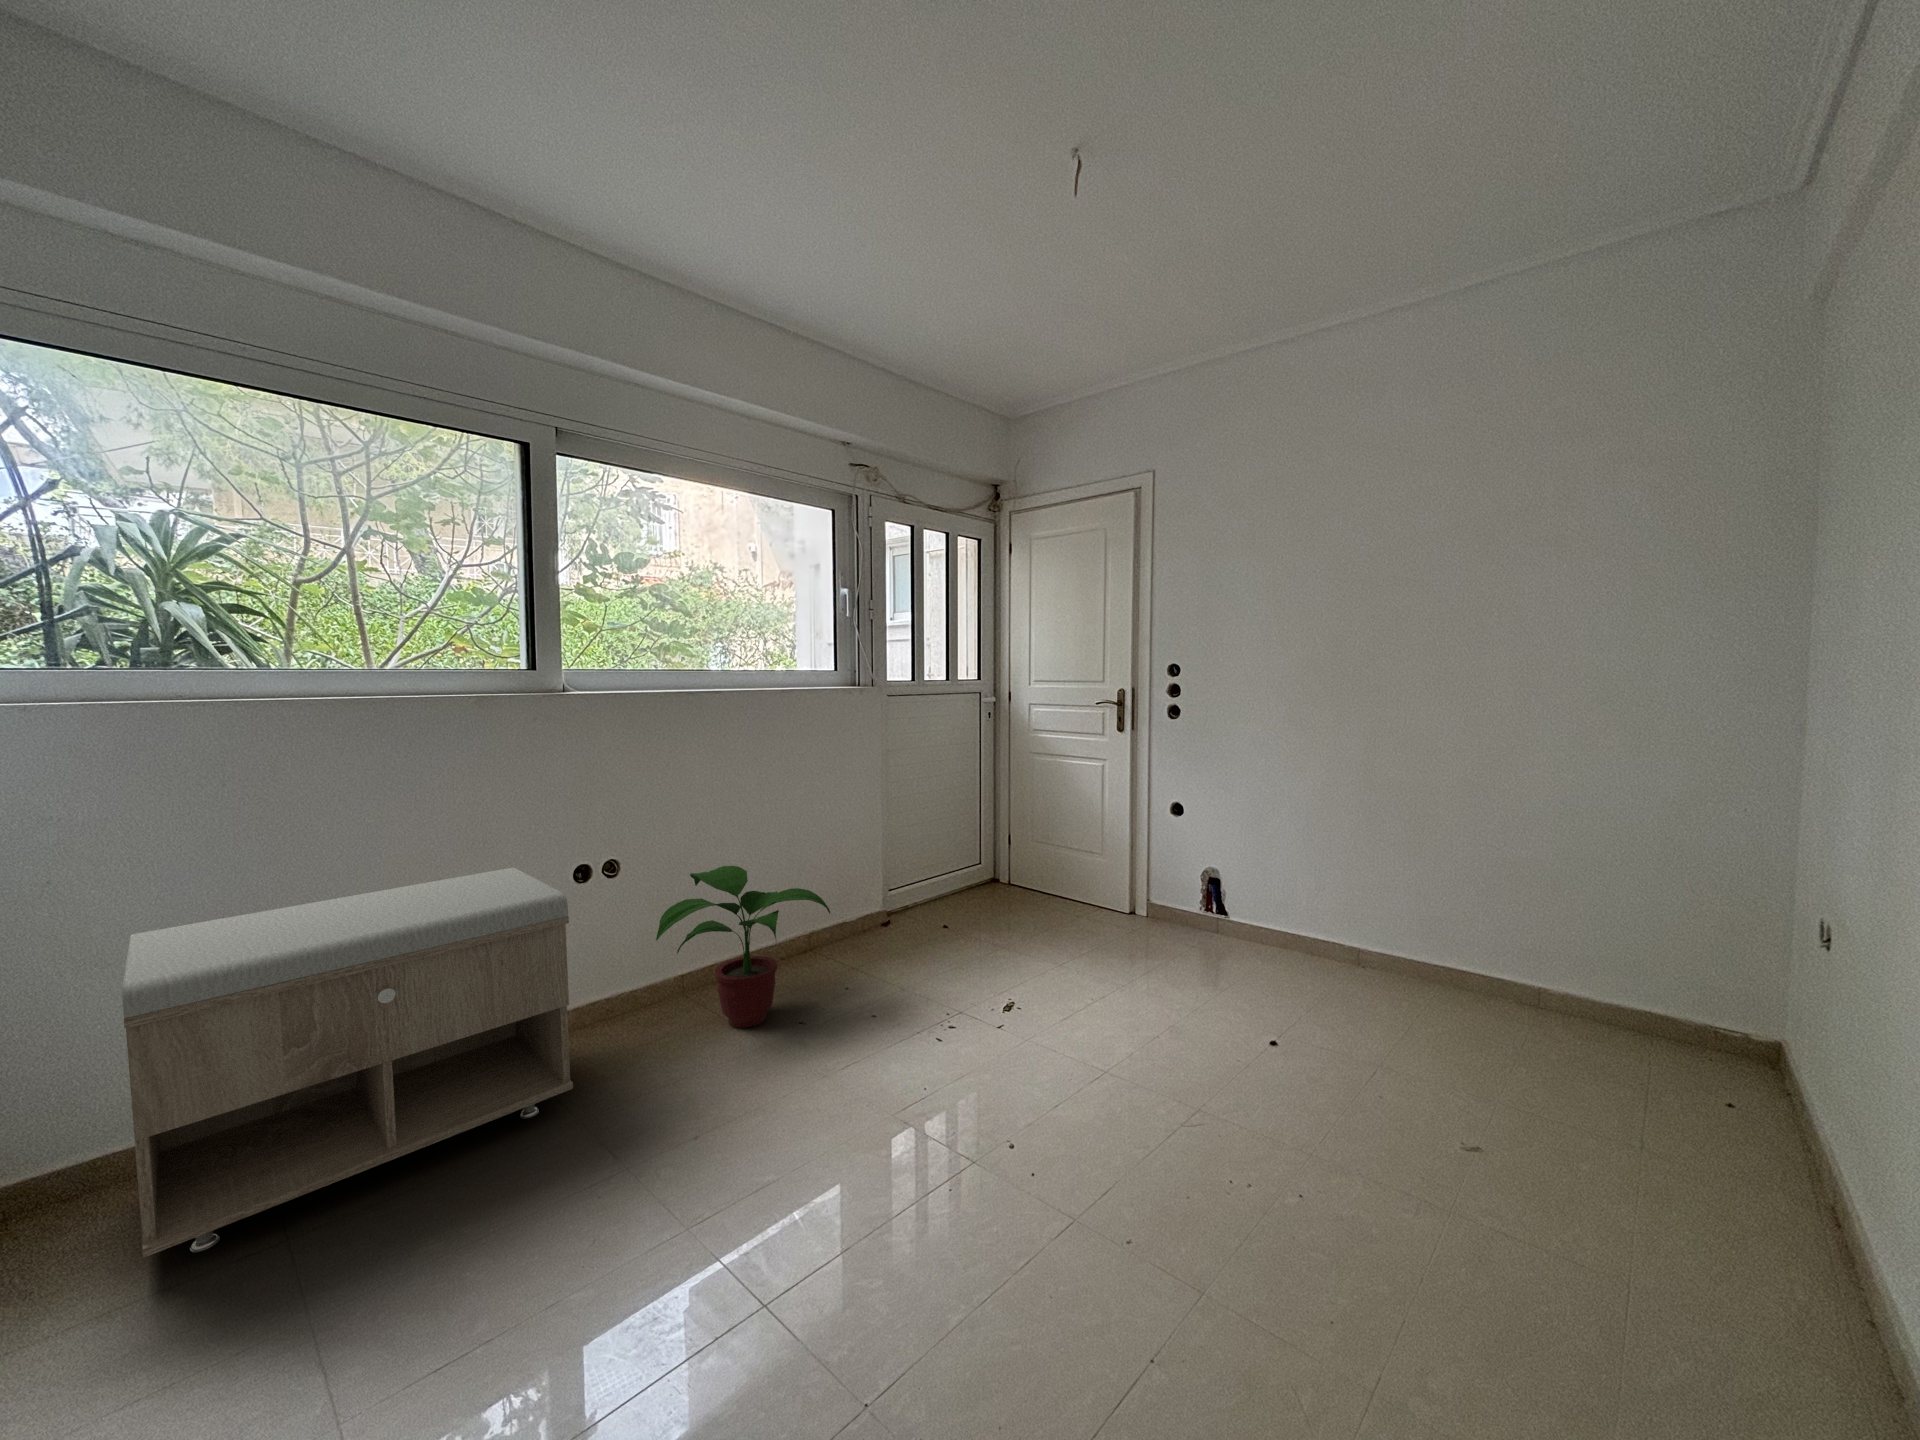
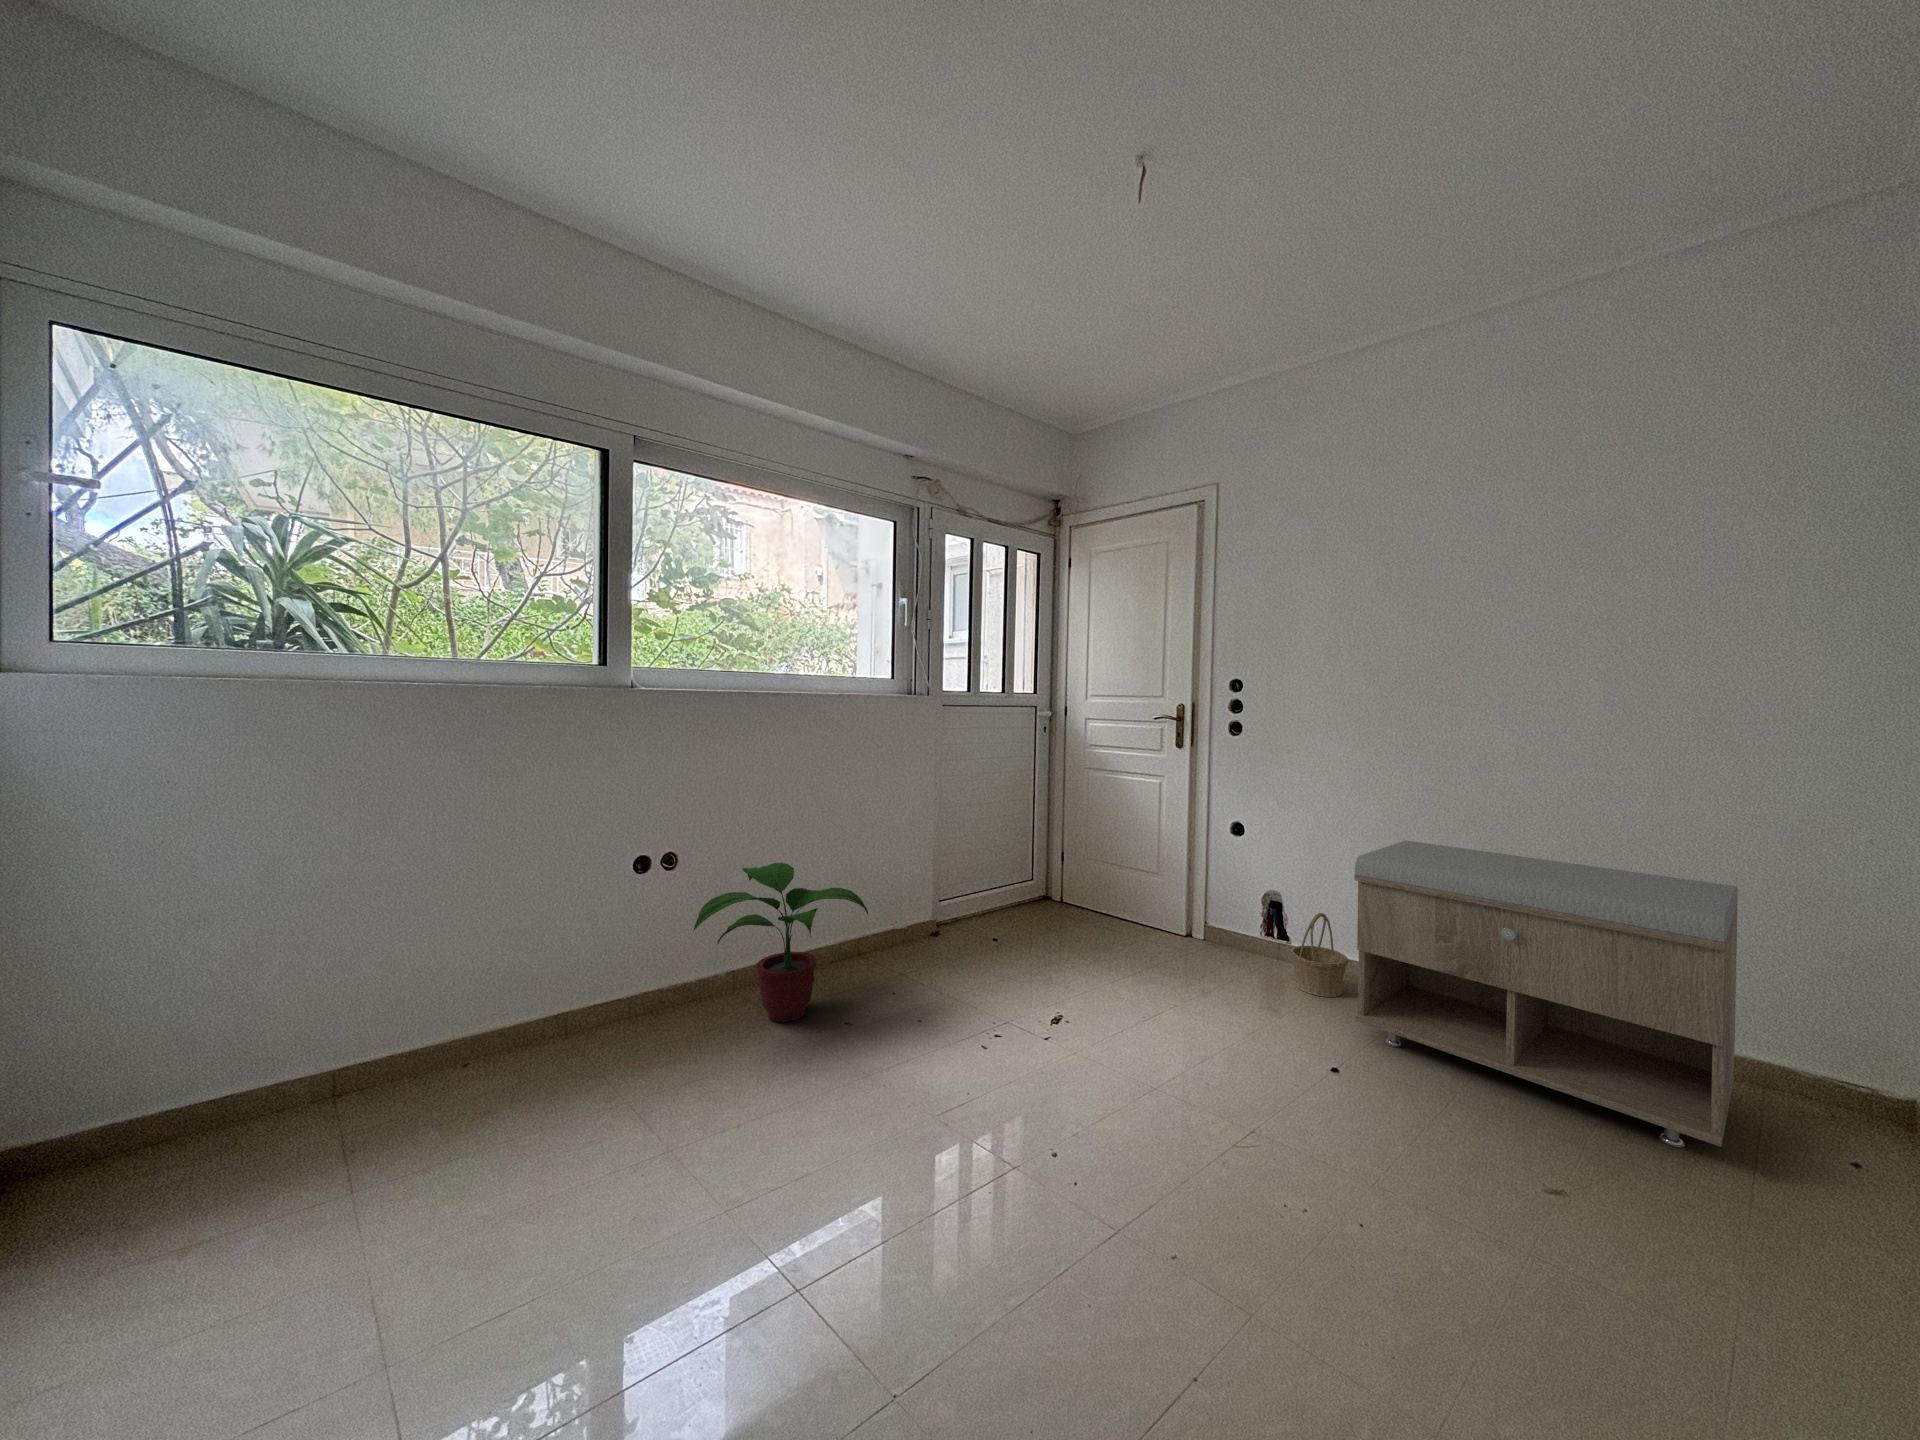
storage bench: present [122,868,573,1258] -> present [1354,841,1738,1148]
basket: none [1230,887,1281,965] -> present [1290,913,1349,997]

